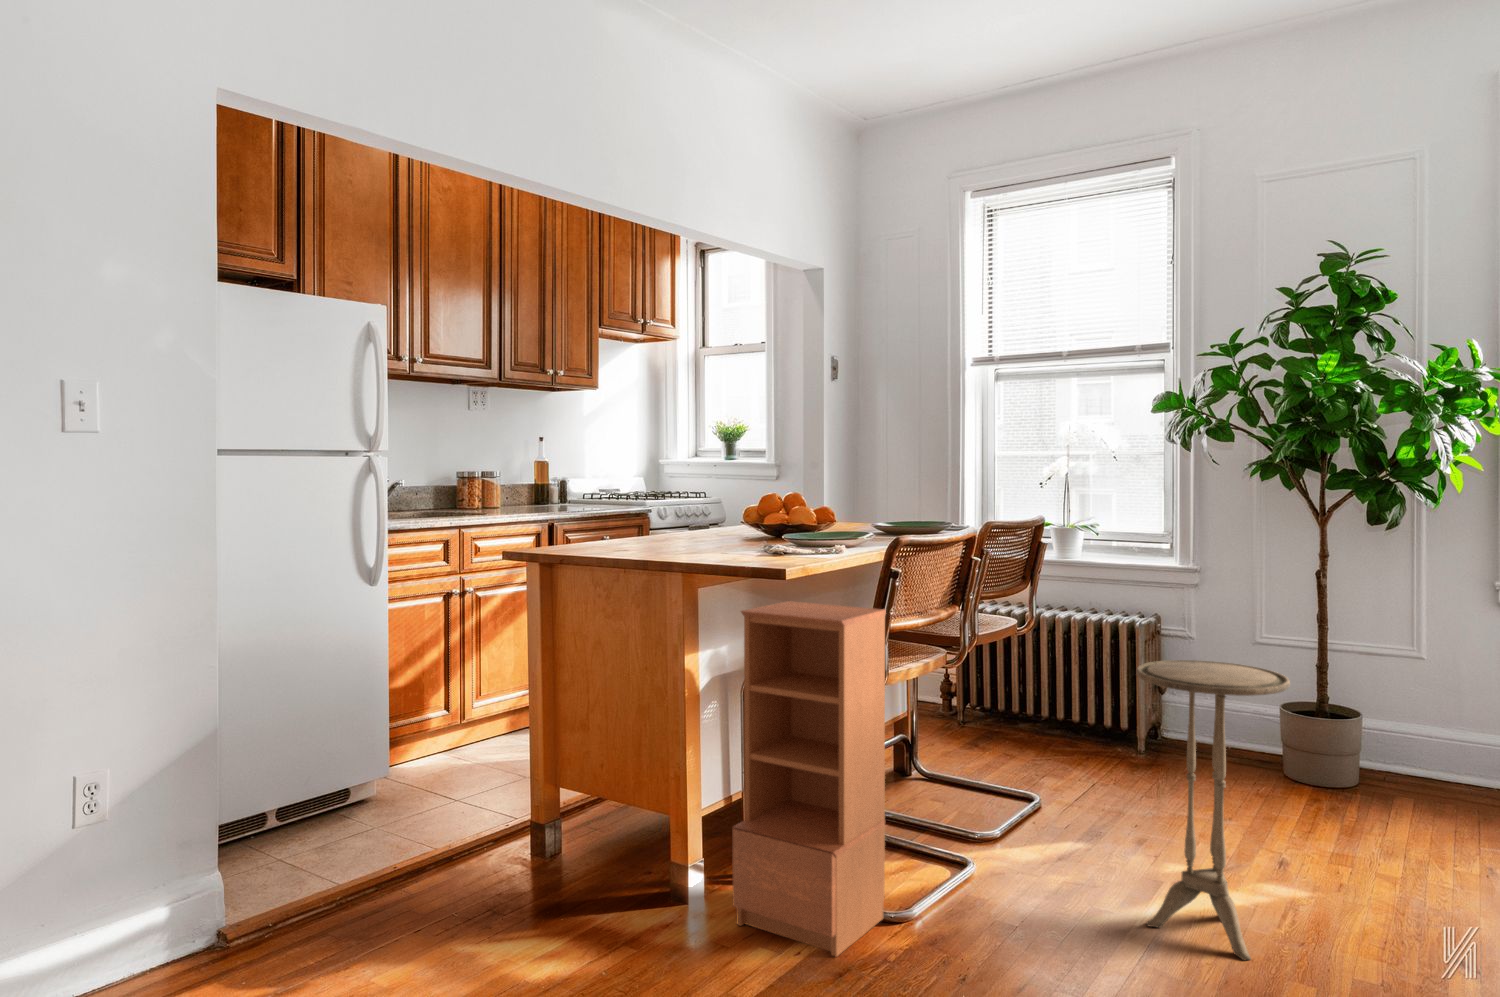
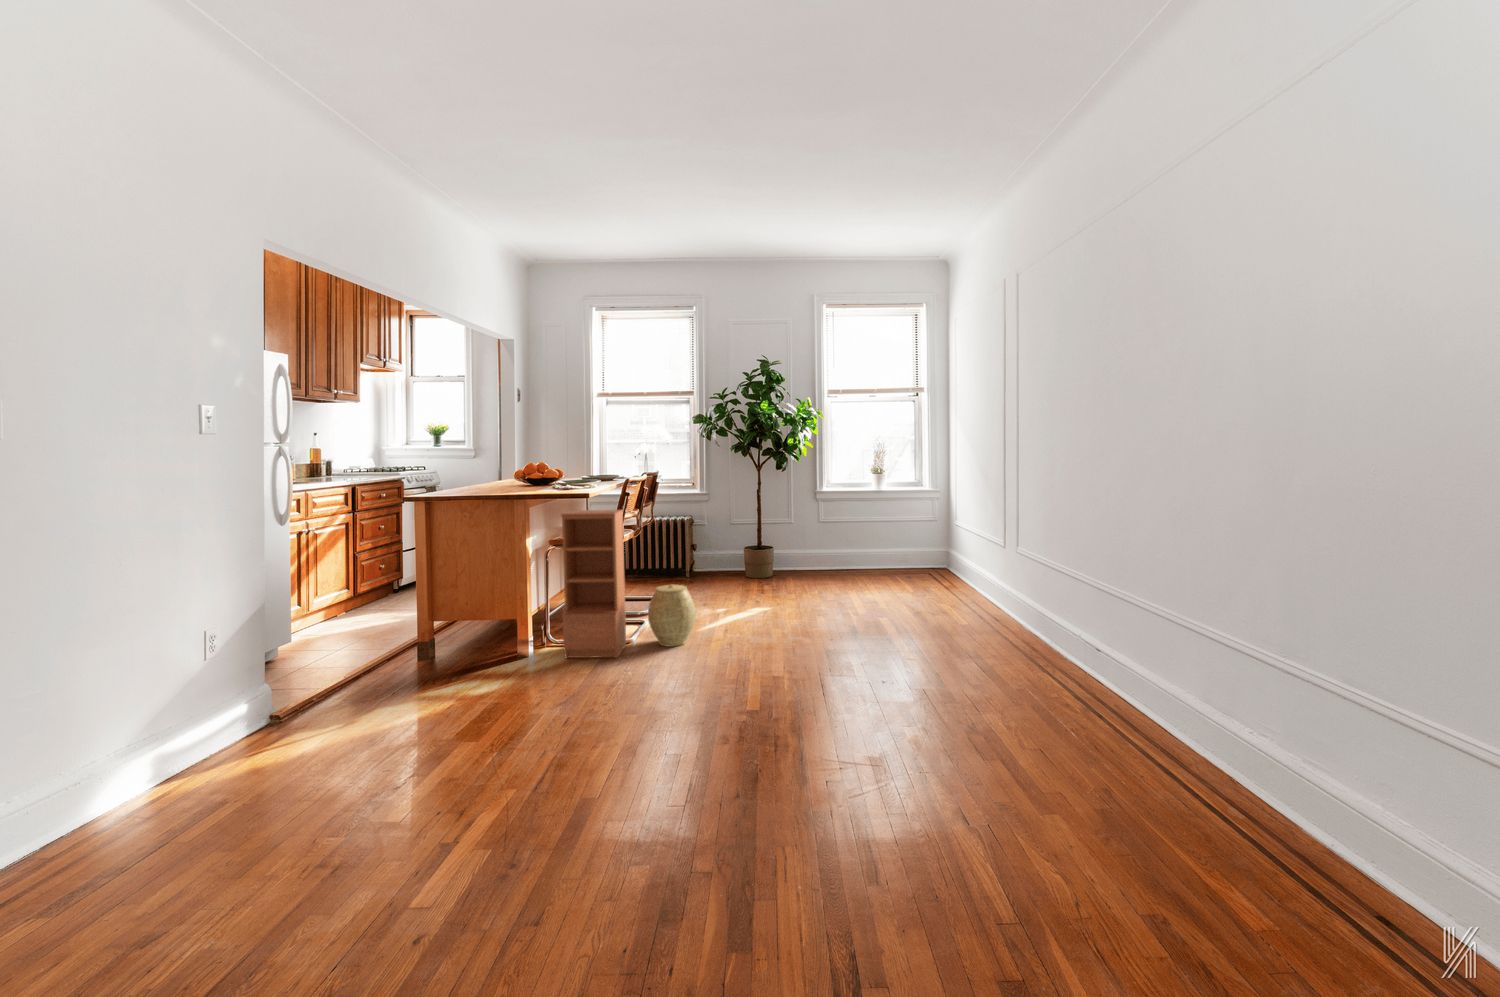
side table: present [1136,660,1290,960] -> none [718,523,771,630]
woven basket: none [929,797,1049,958] -> present [648,585,696,647]

